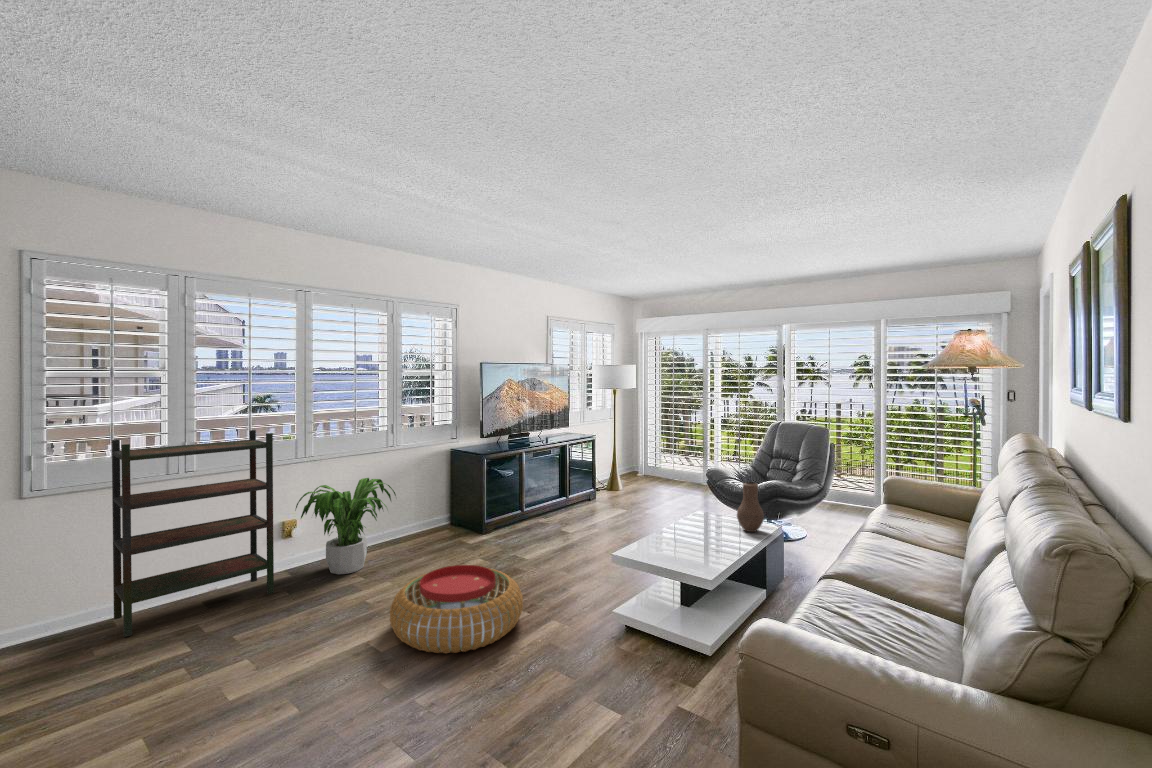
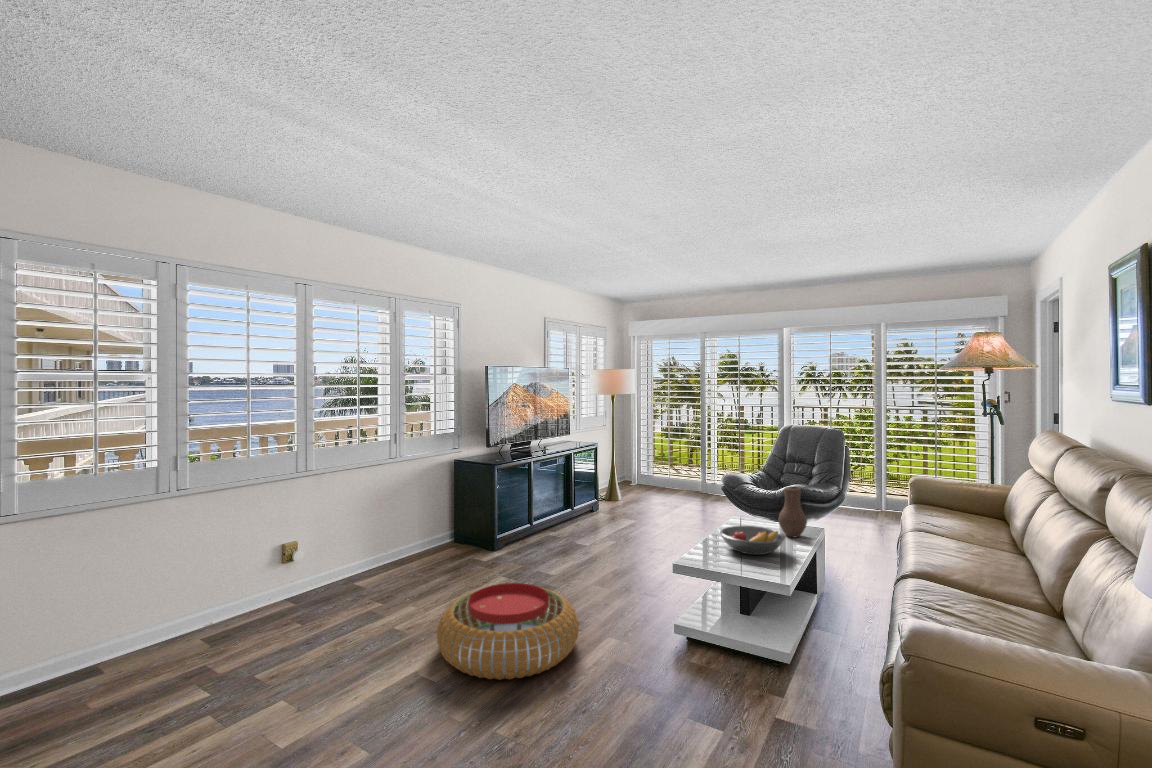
bookshelf: present [112,430,274,637] -> none [97,441,282,684]
potted plant: present [296,478,396,574] -> none [299,493,412,601]
fruit bowl: none [669,519,731,548] -> present [720,526,785,555]

